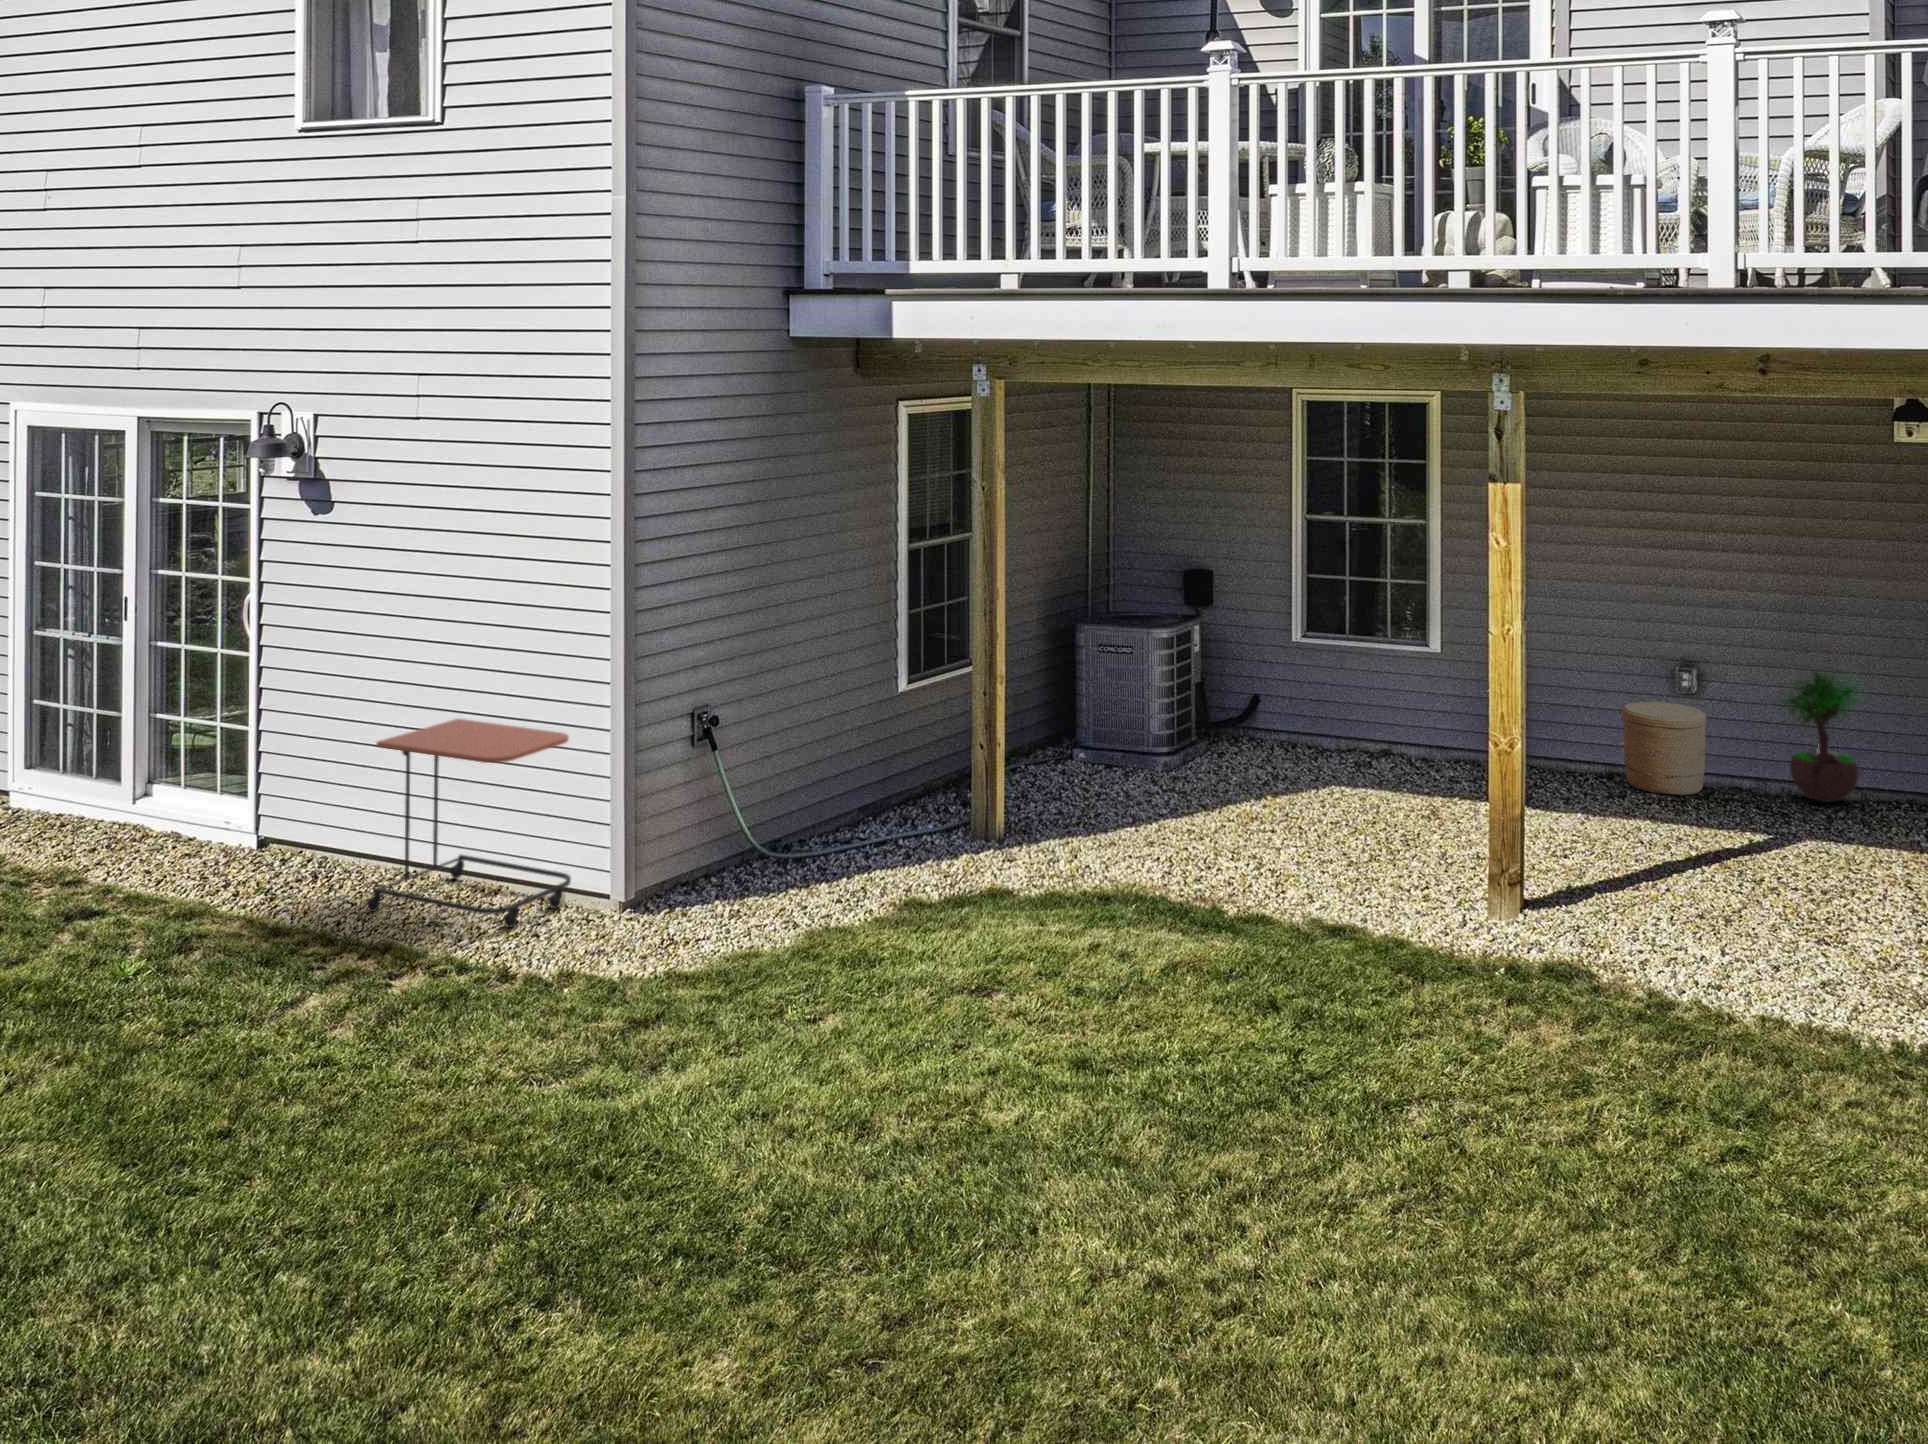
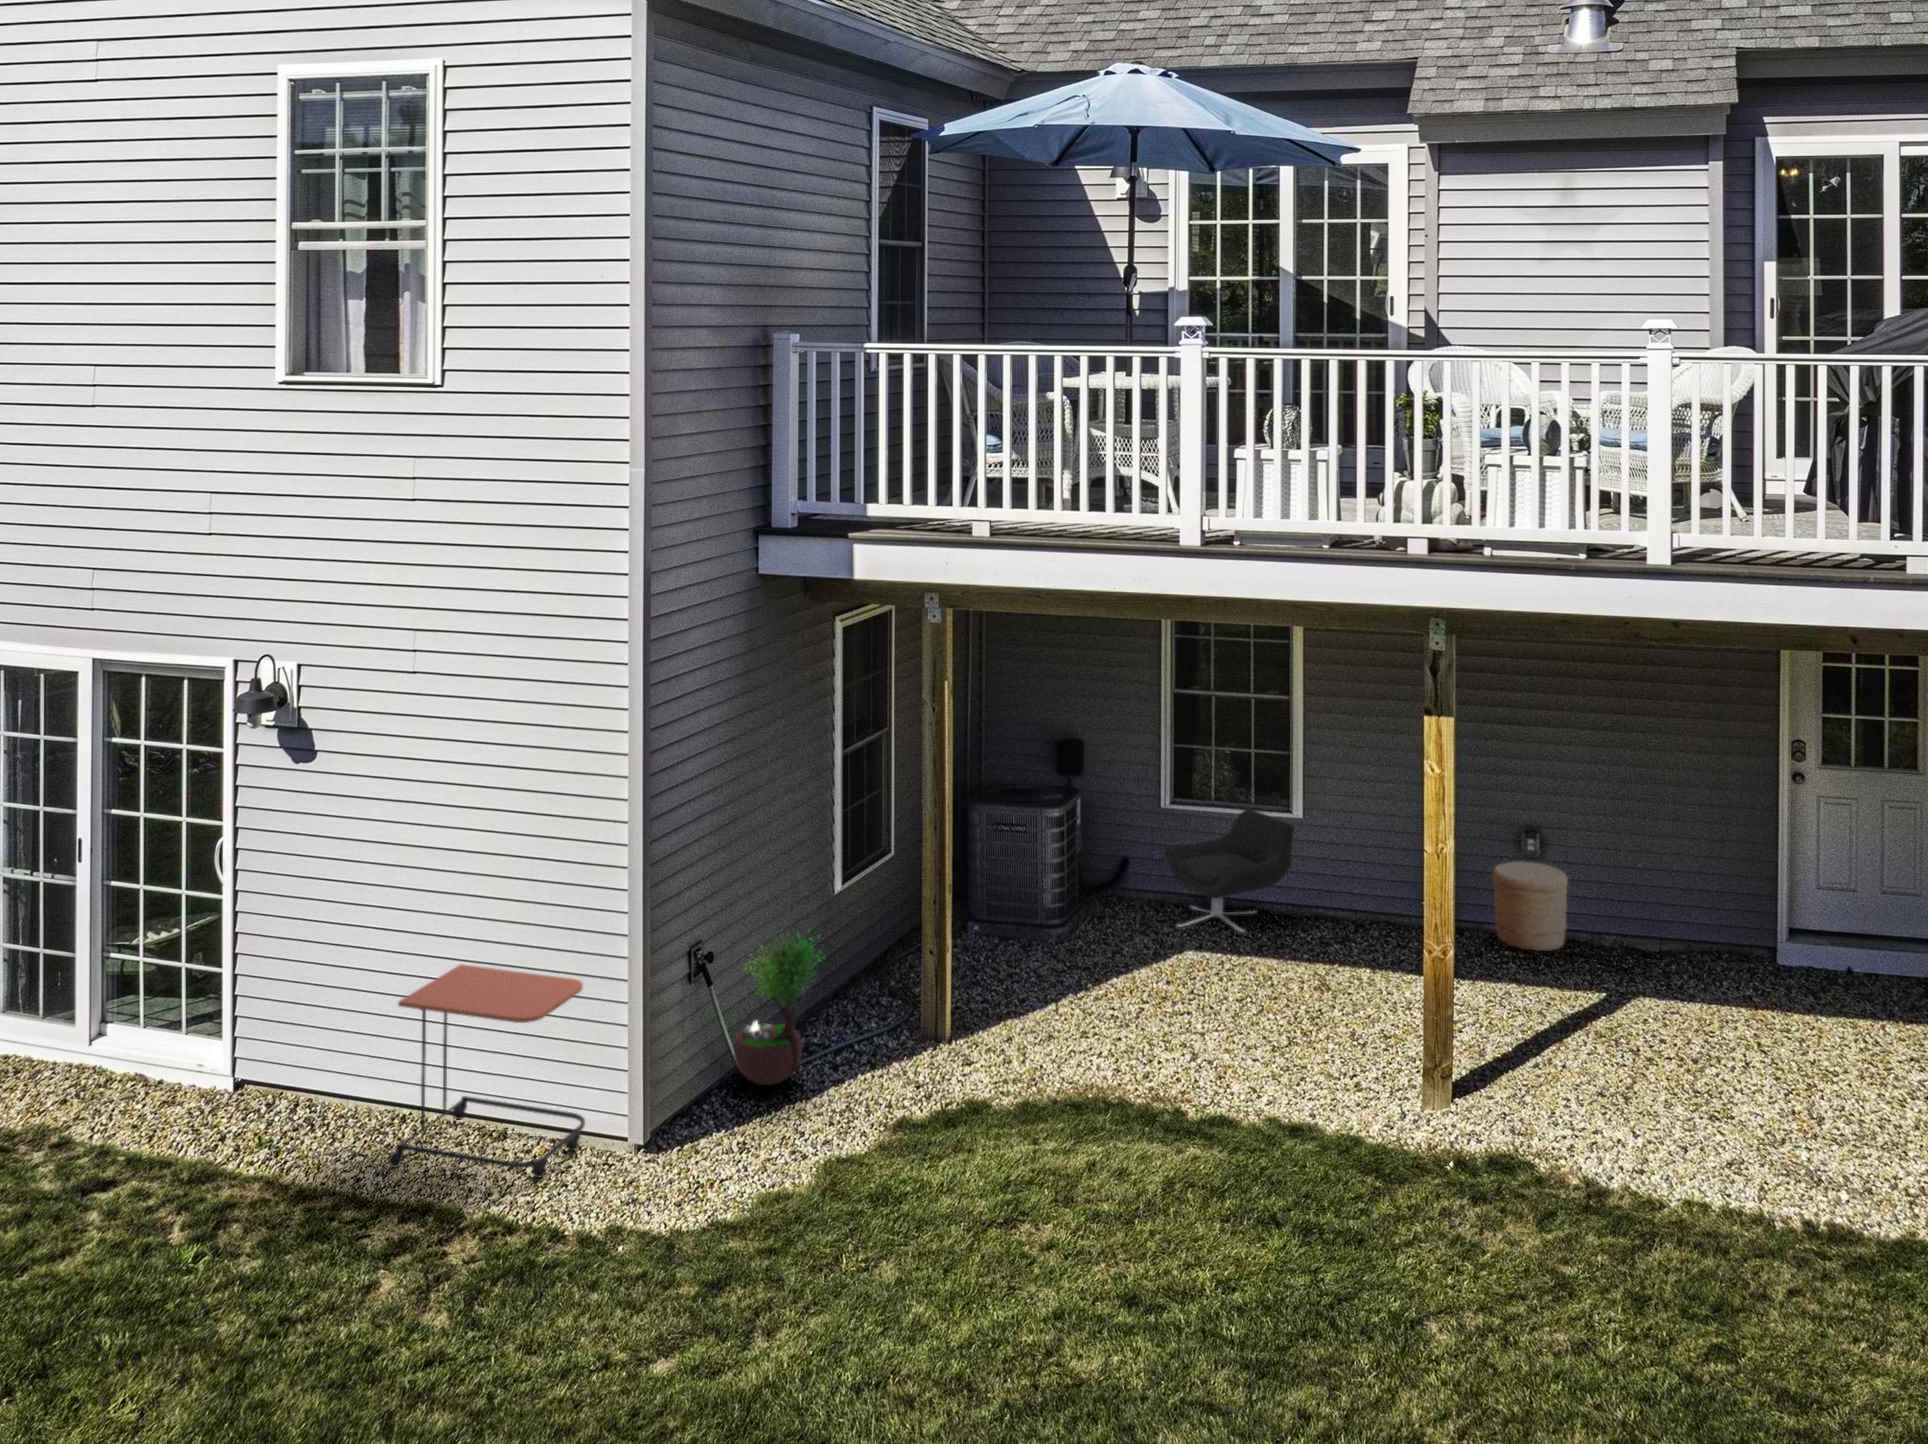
lounge chair: none [1266,644,1405,768] -> present [1163,808,1294,932]
potted tree: present [1774,668,1864,802] -> present [734,934,820,1085]

